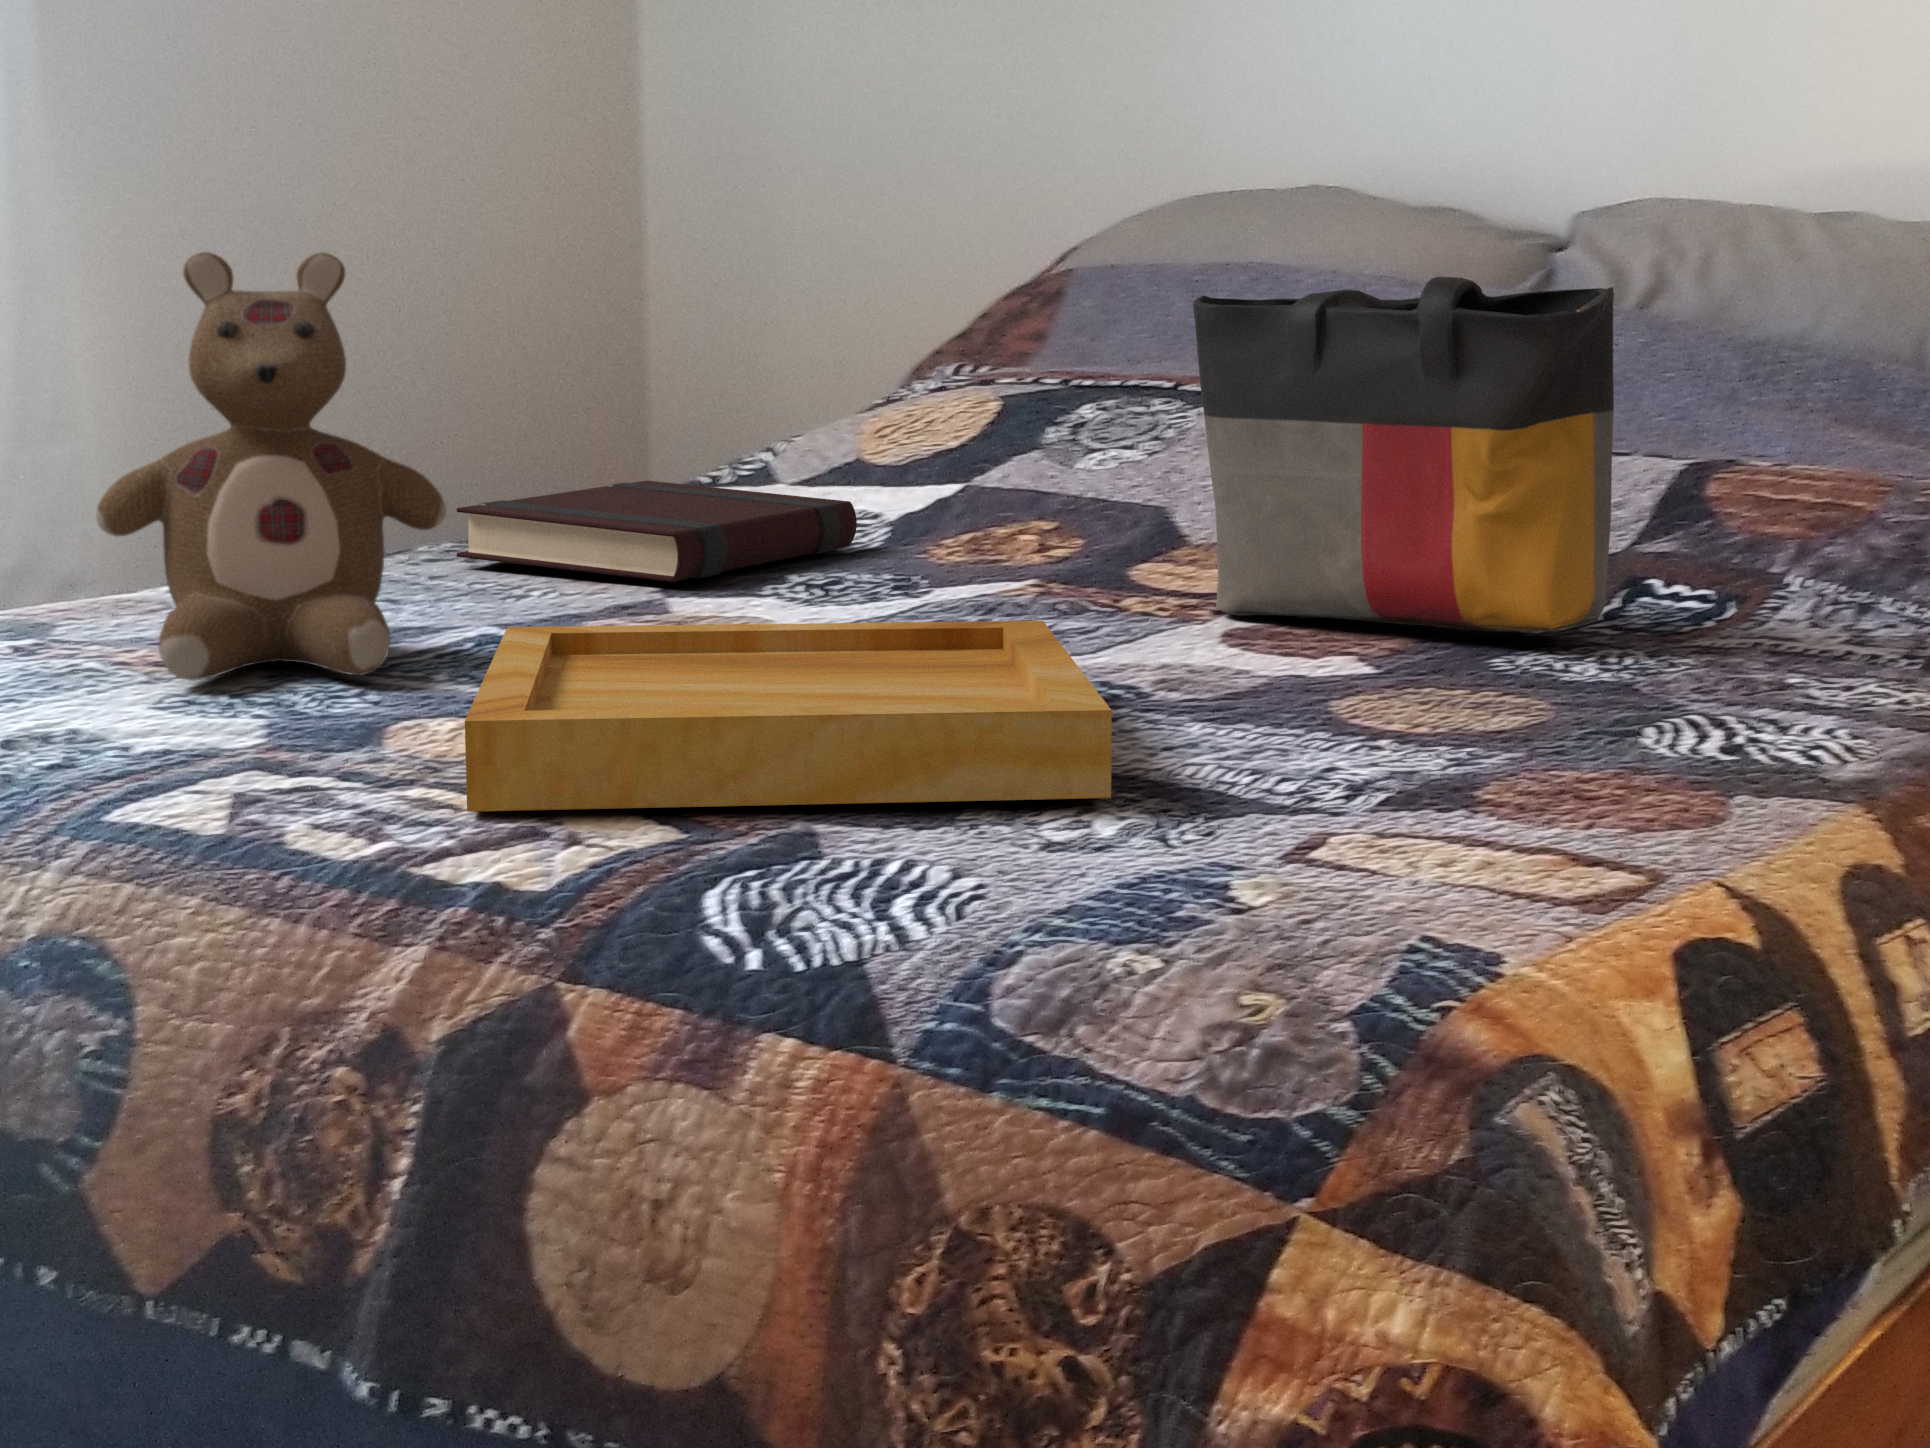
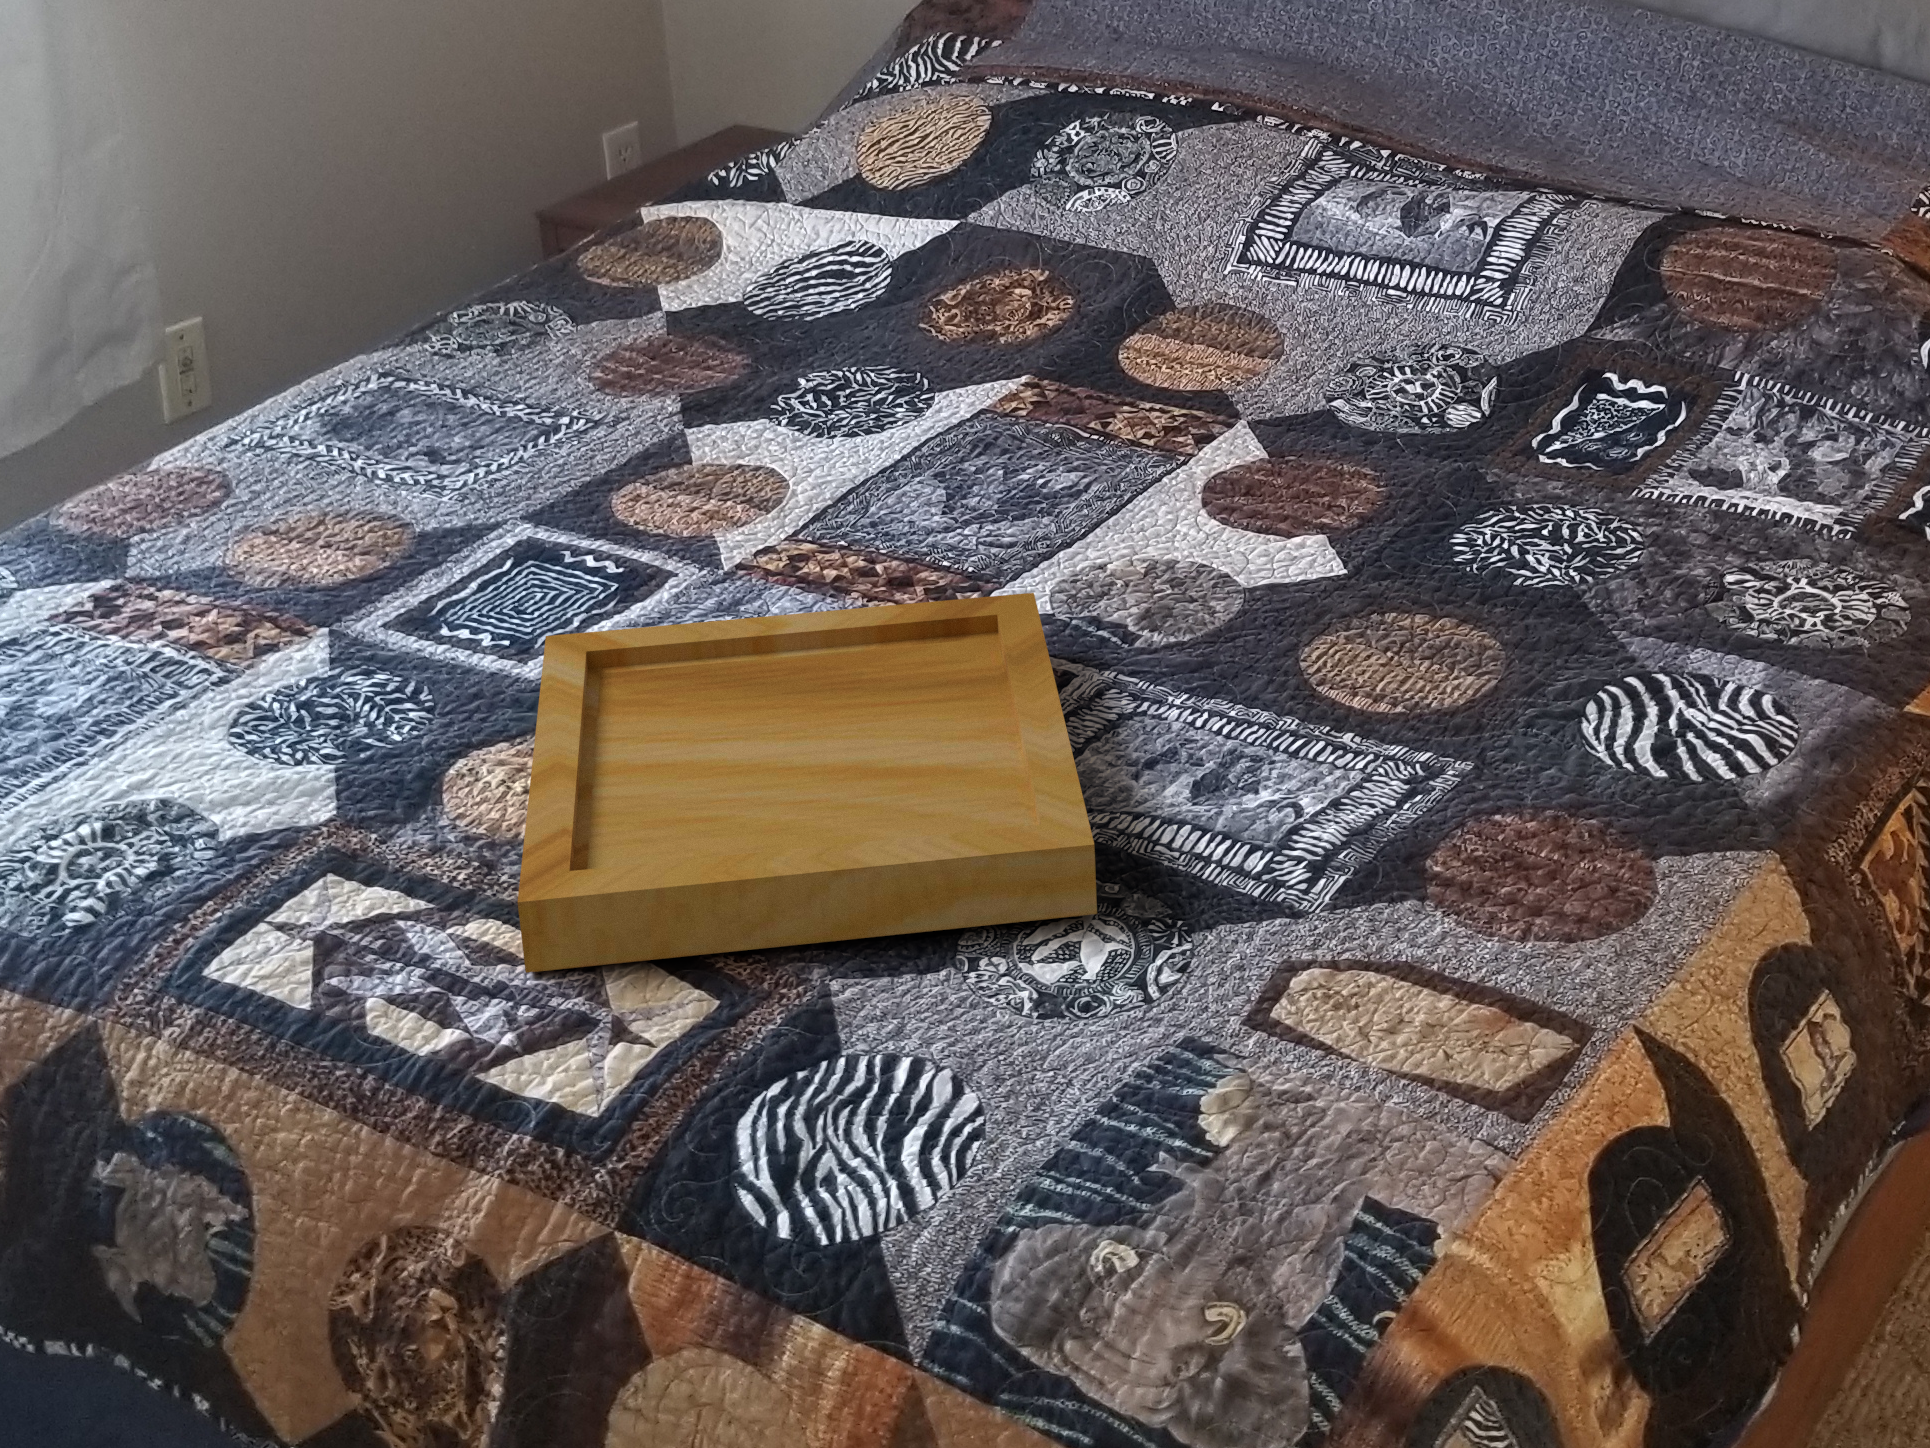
stuffed bear: present [96,252,447,681] -> none [162,261,481,689]
tote bag: present [1193,277,1614,634] -> none [1166,152,1564,508]
book: present [457,481,857,582] -> none [487,231,861,414]

